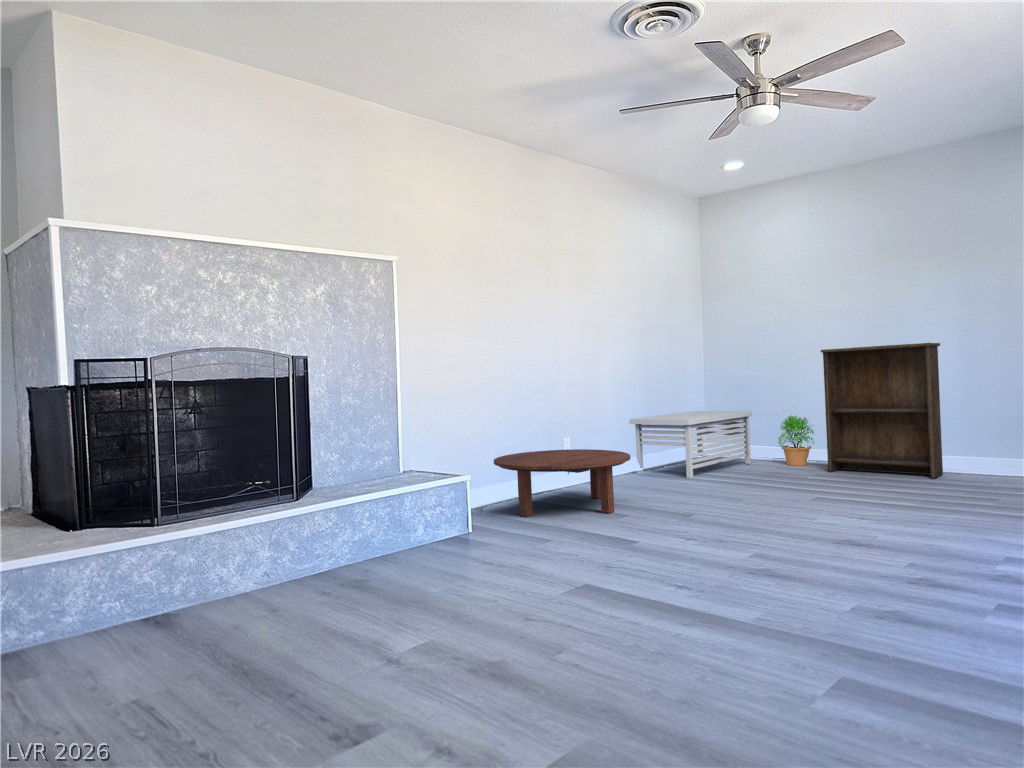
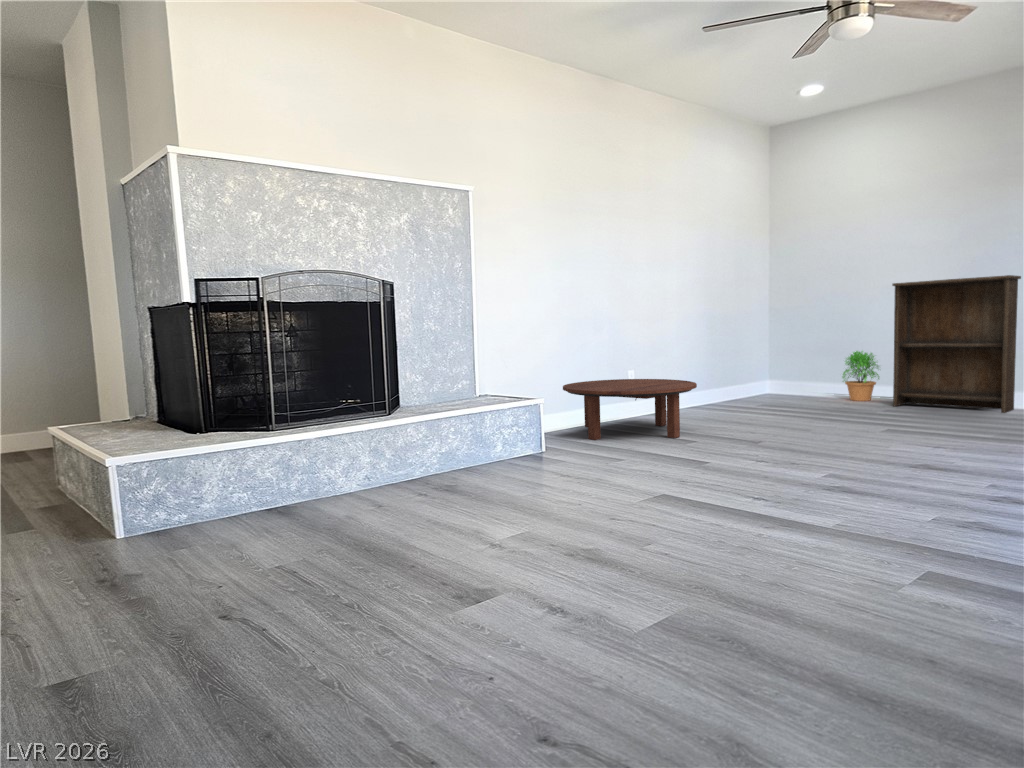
storage bench: present [629,411,752,479] -> none [692,346,816,411]

